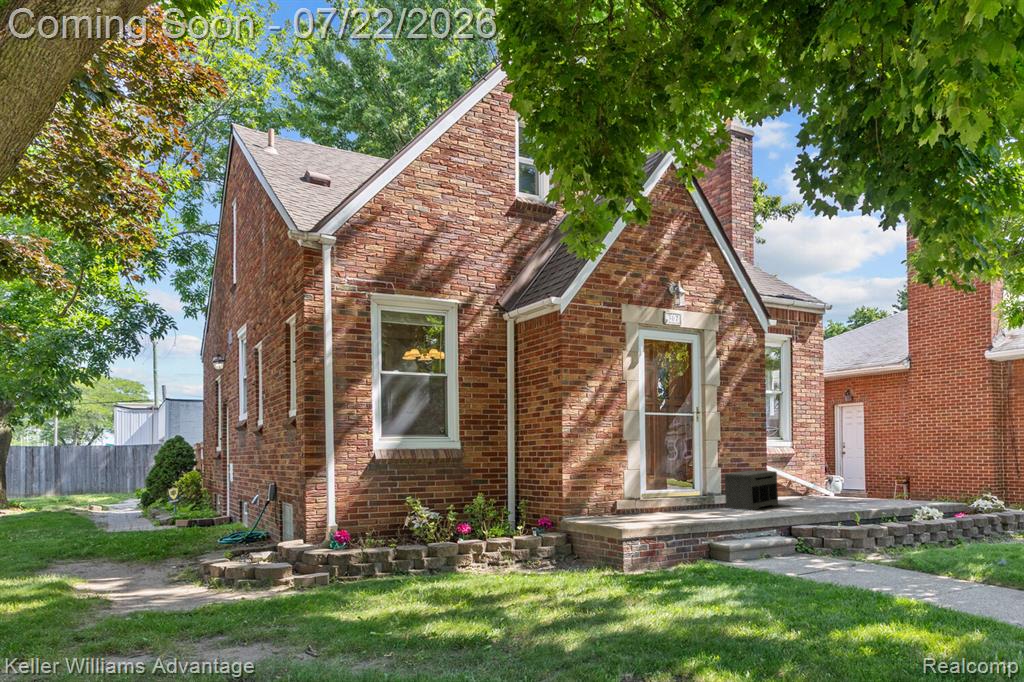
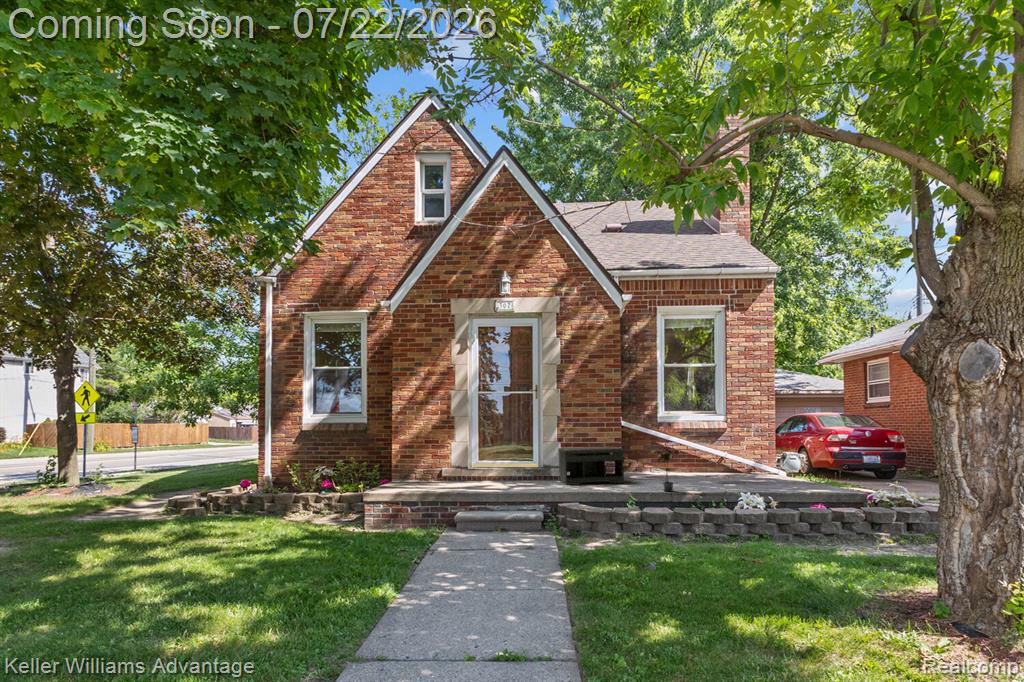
potted plant: none [831,467,850,509] -> present [654,448,678,491]

